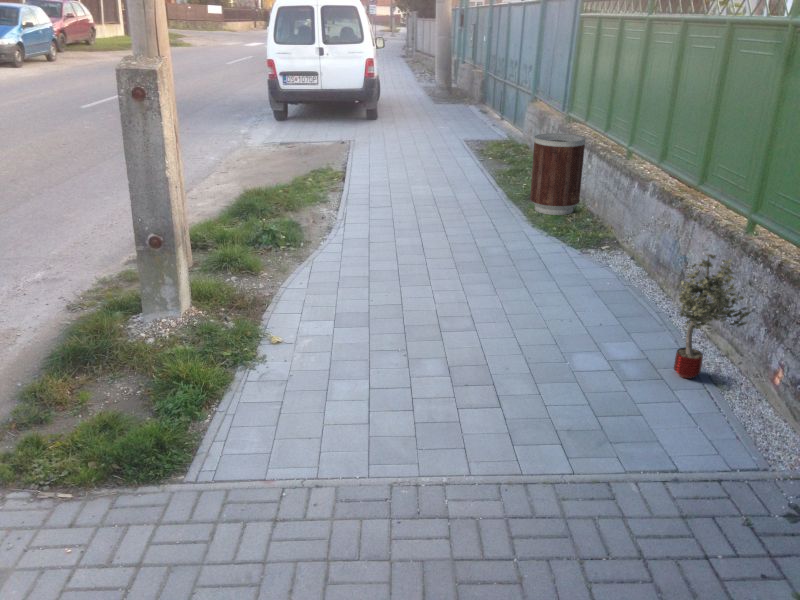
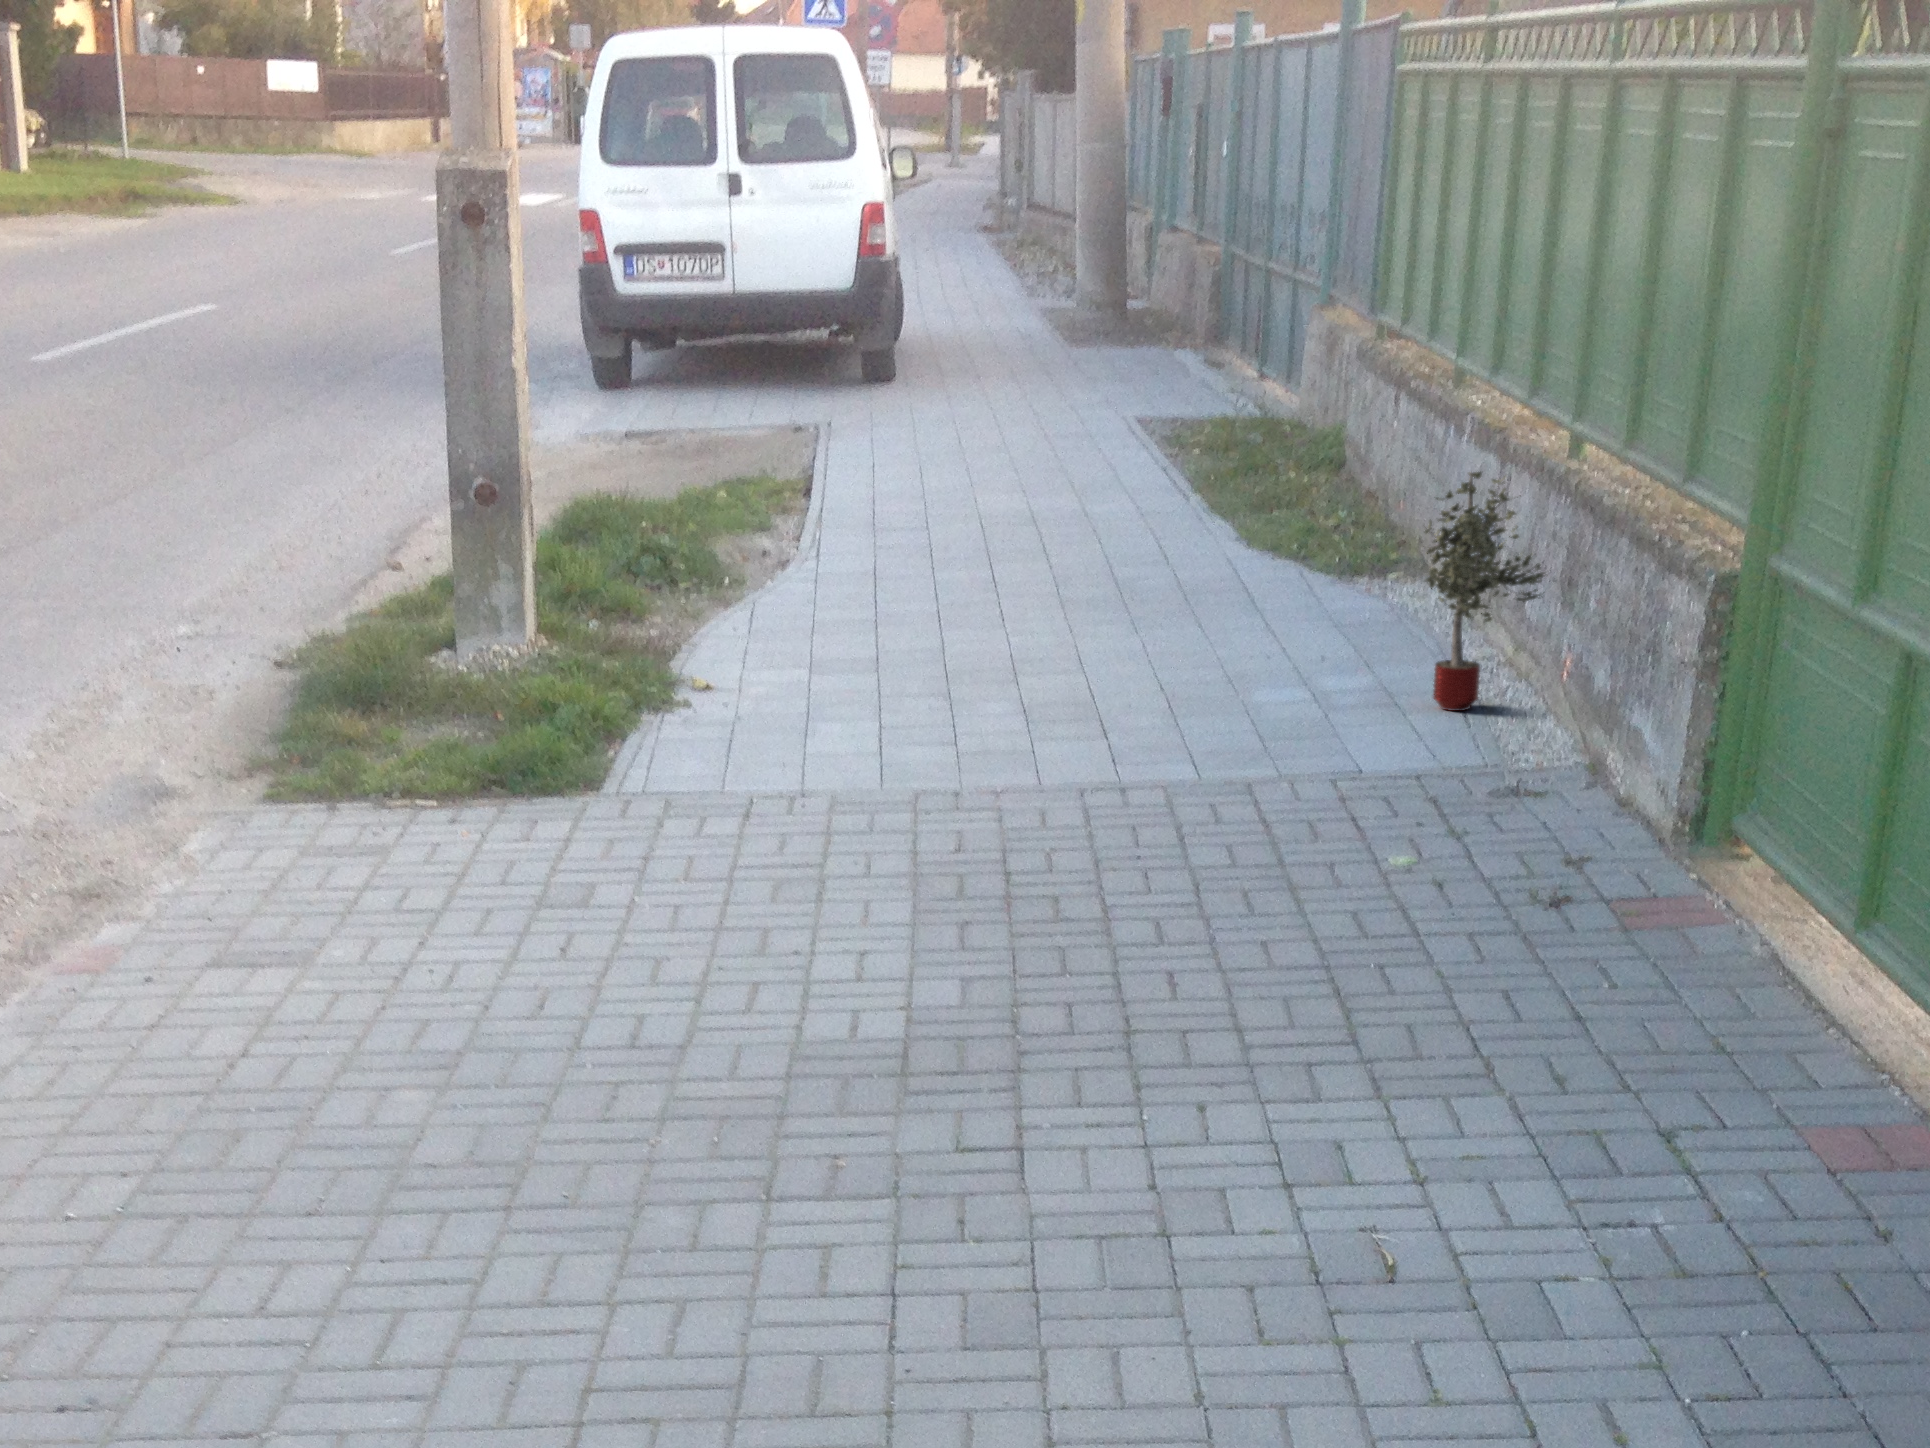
trash can: present [530,133,585,215] -> none [1258,349,1382,540]

